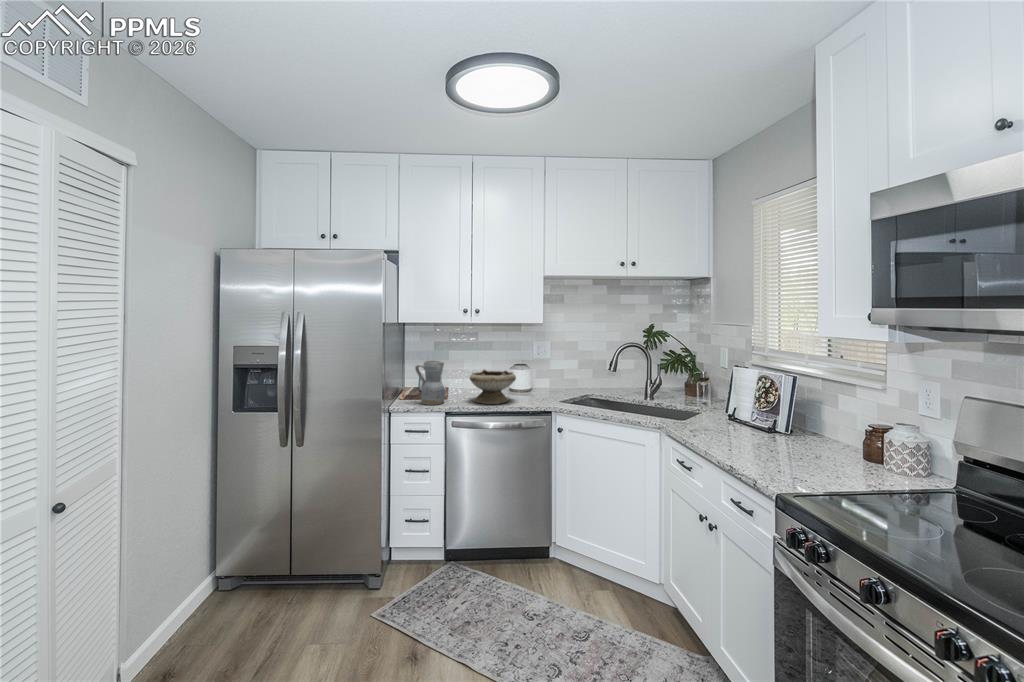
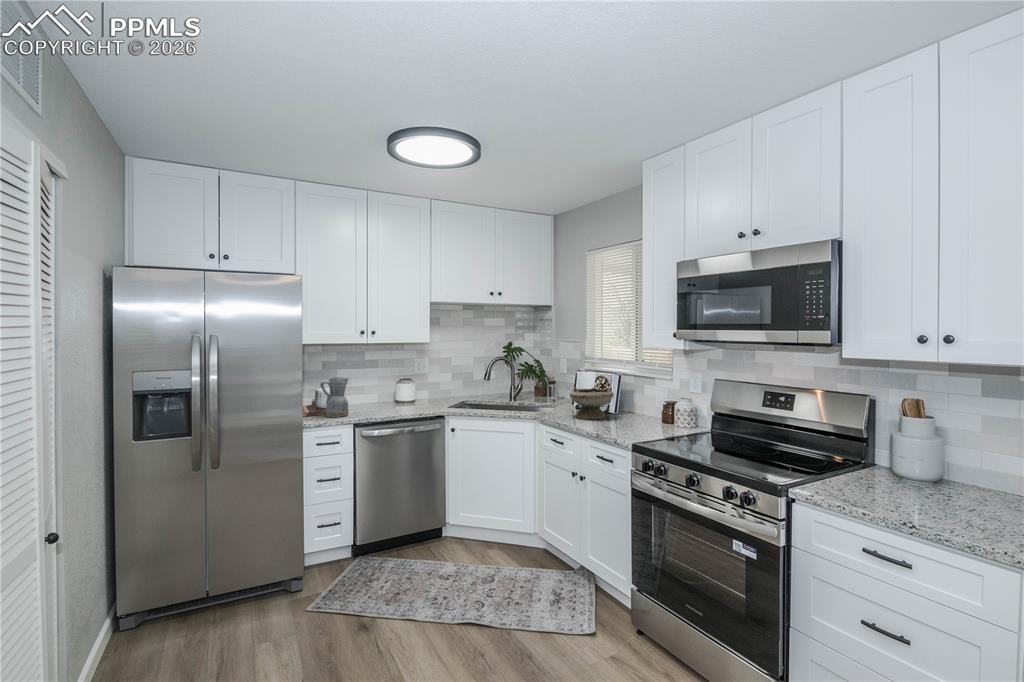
bowl: present [470,369,516,404] -> present [570,388,614,419]

